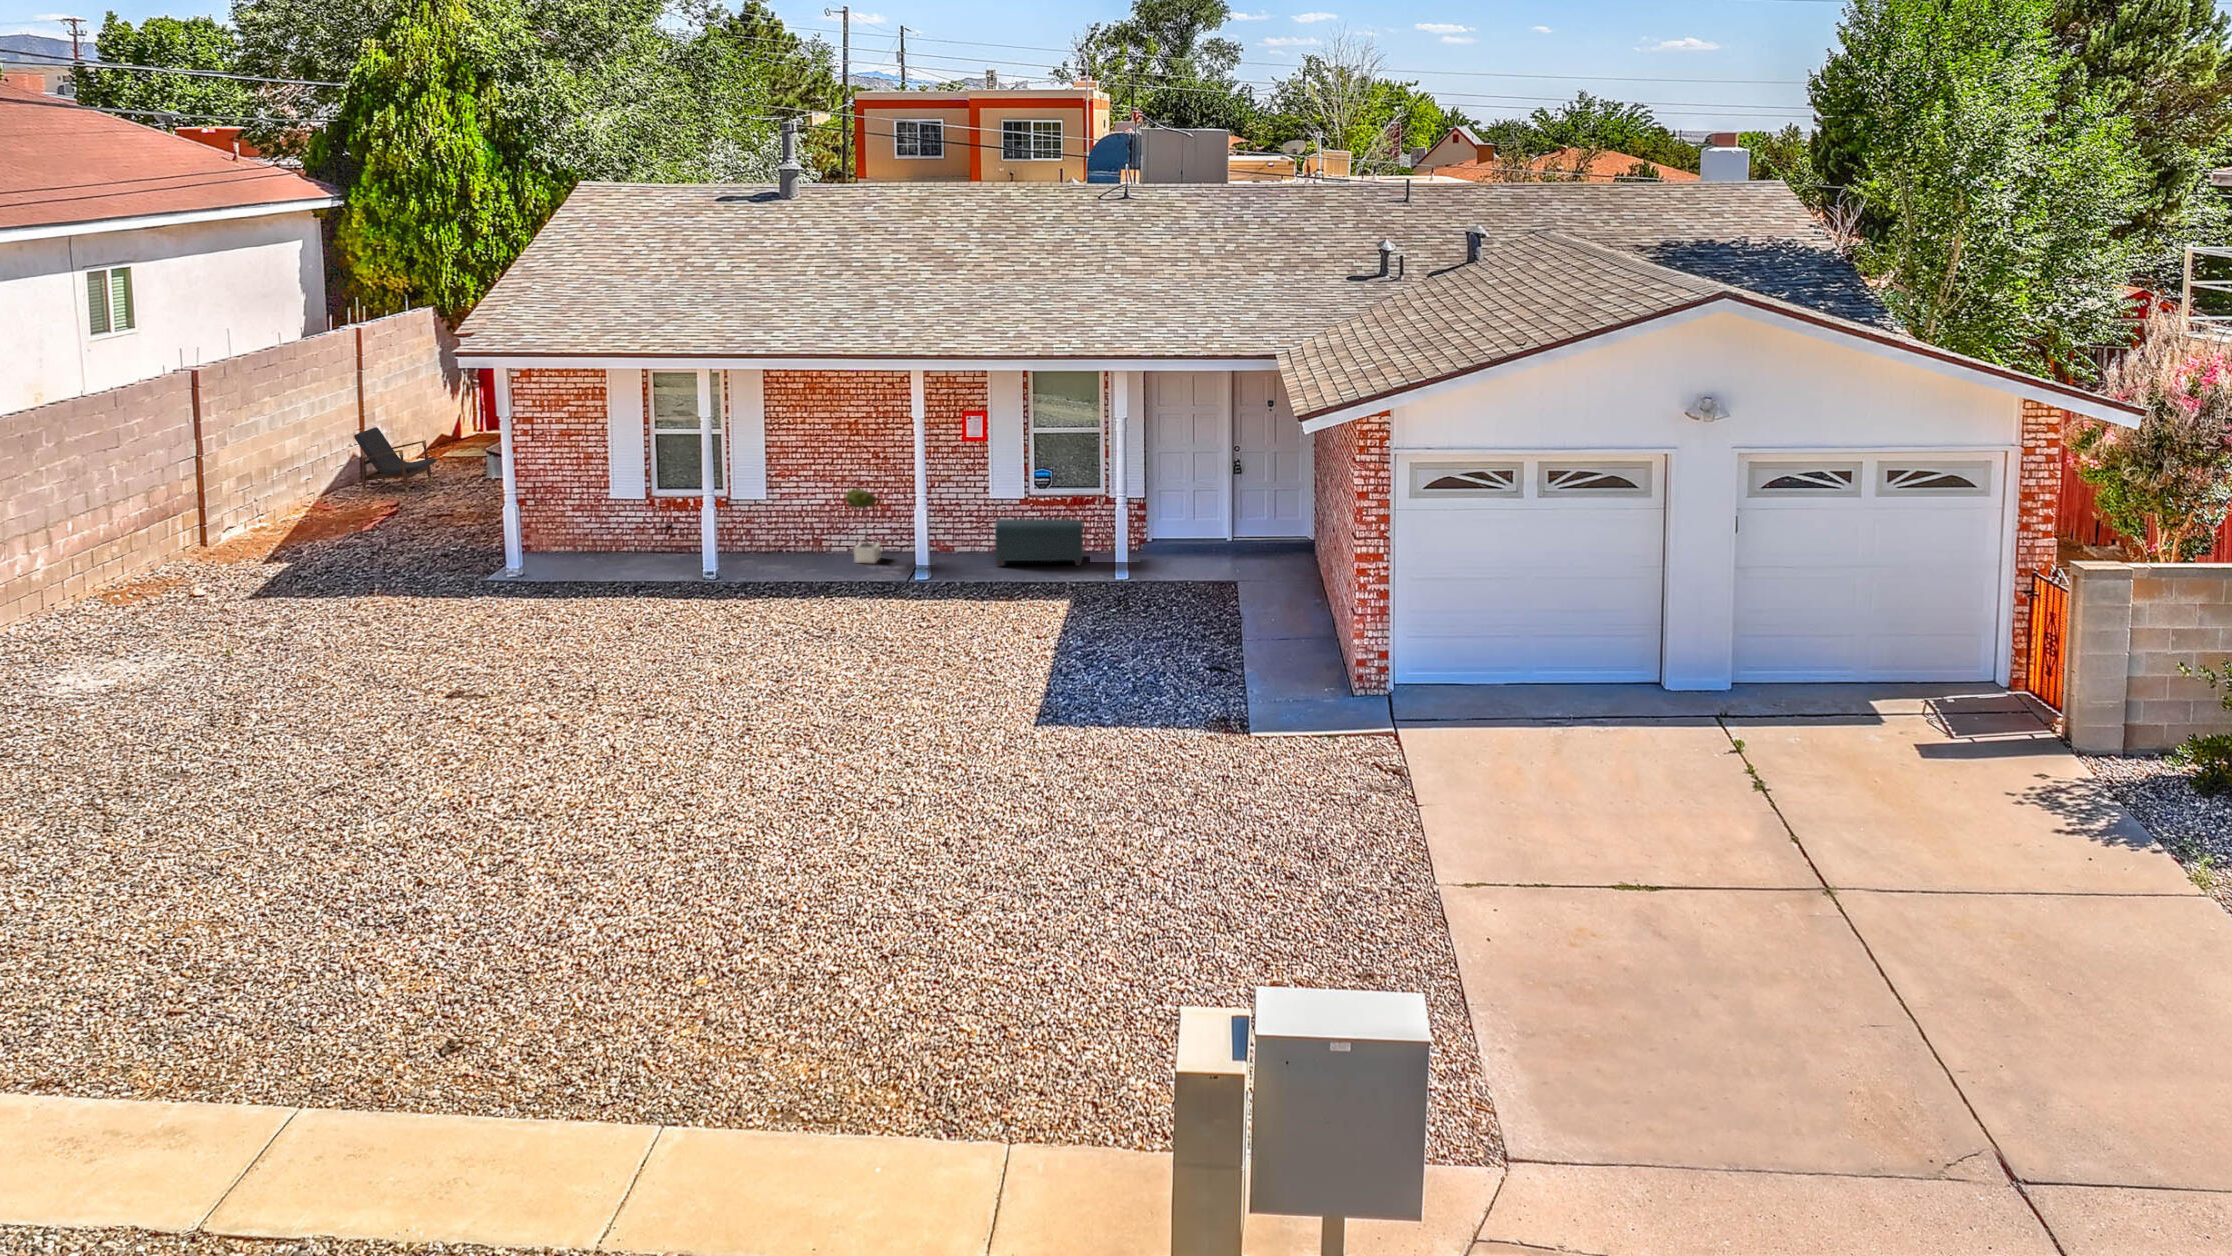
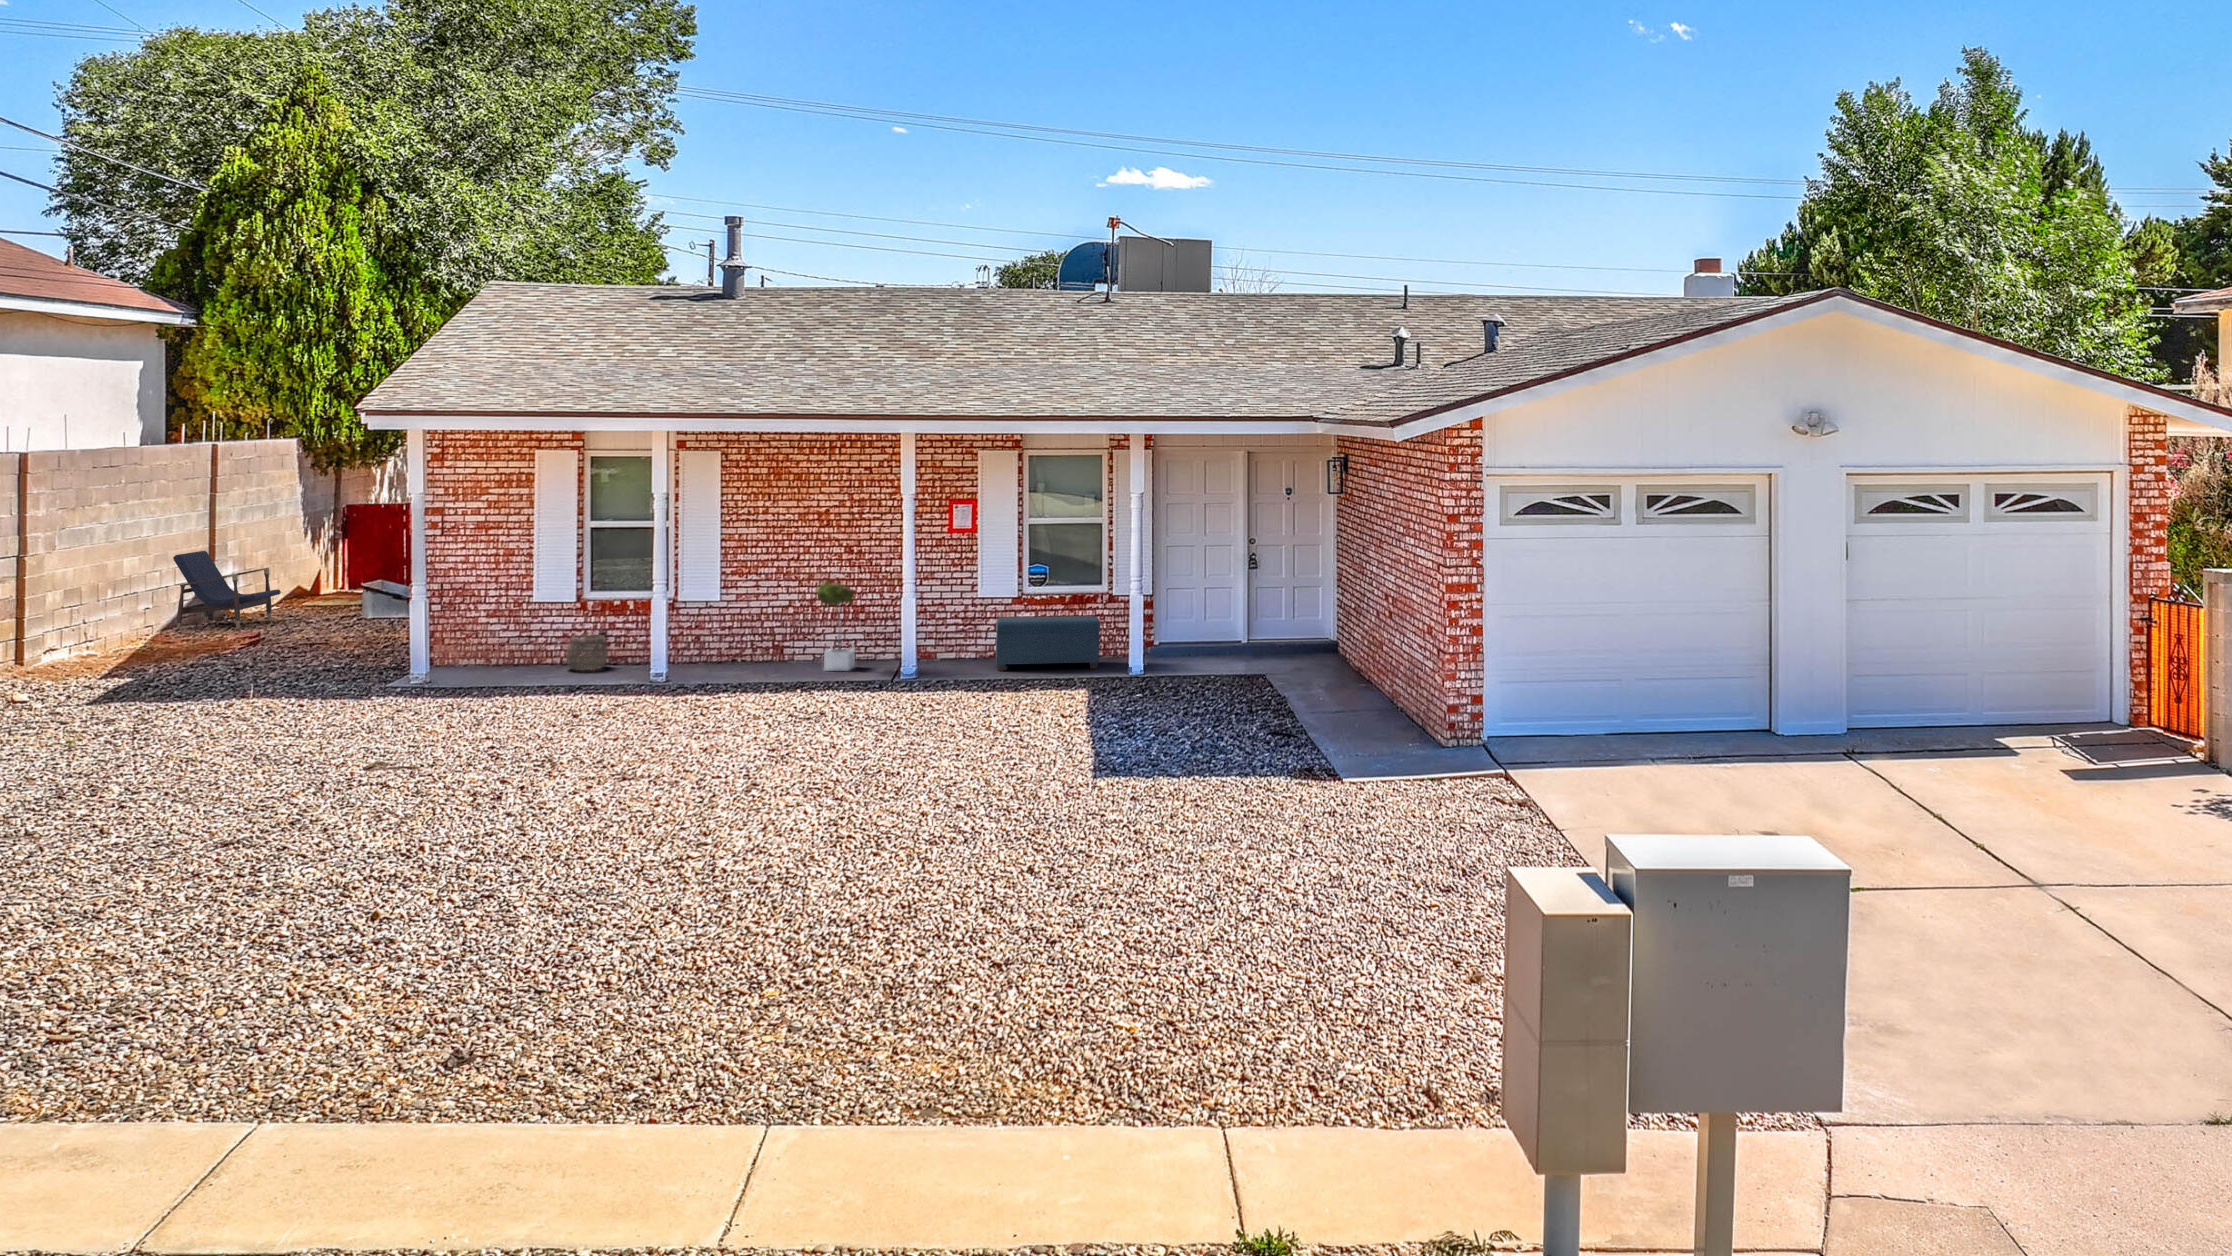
woven basket: none [652,526,685,558] -> present [567,635,608,670]

